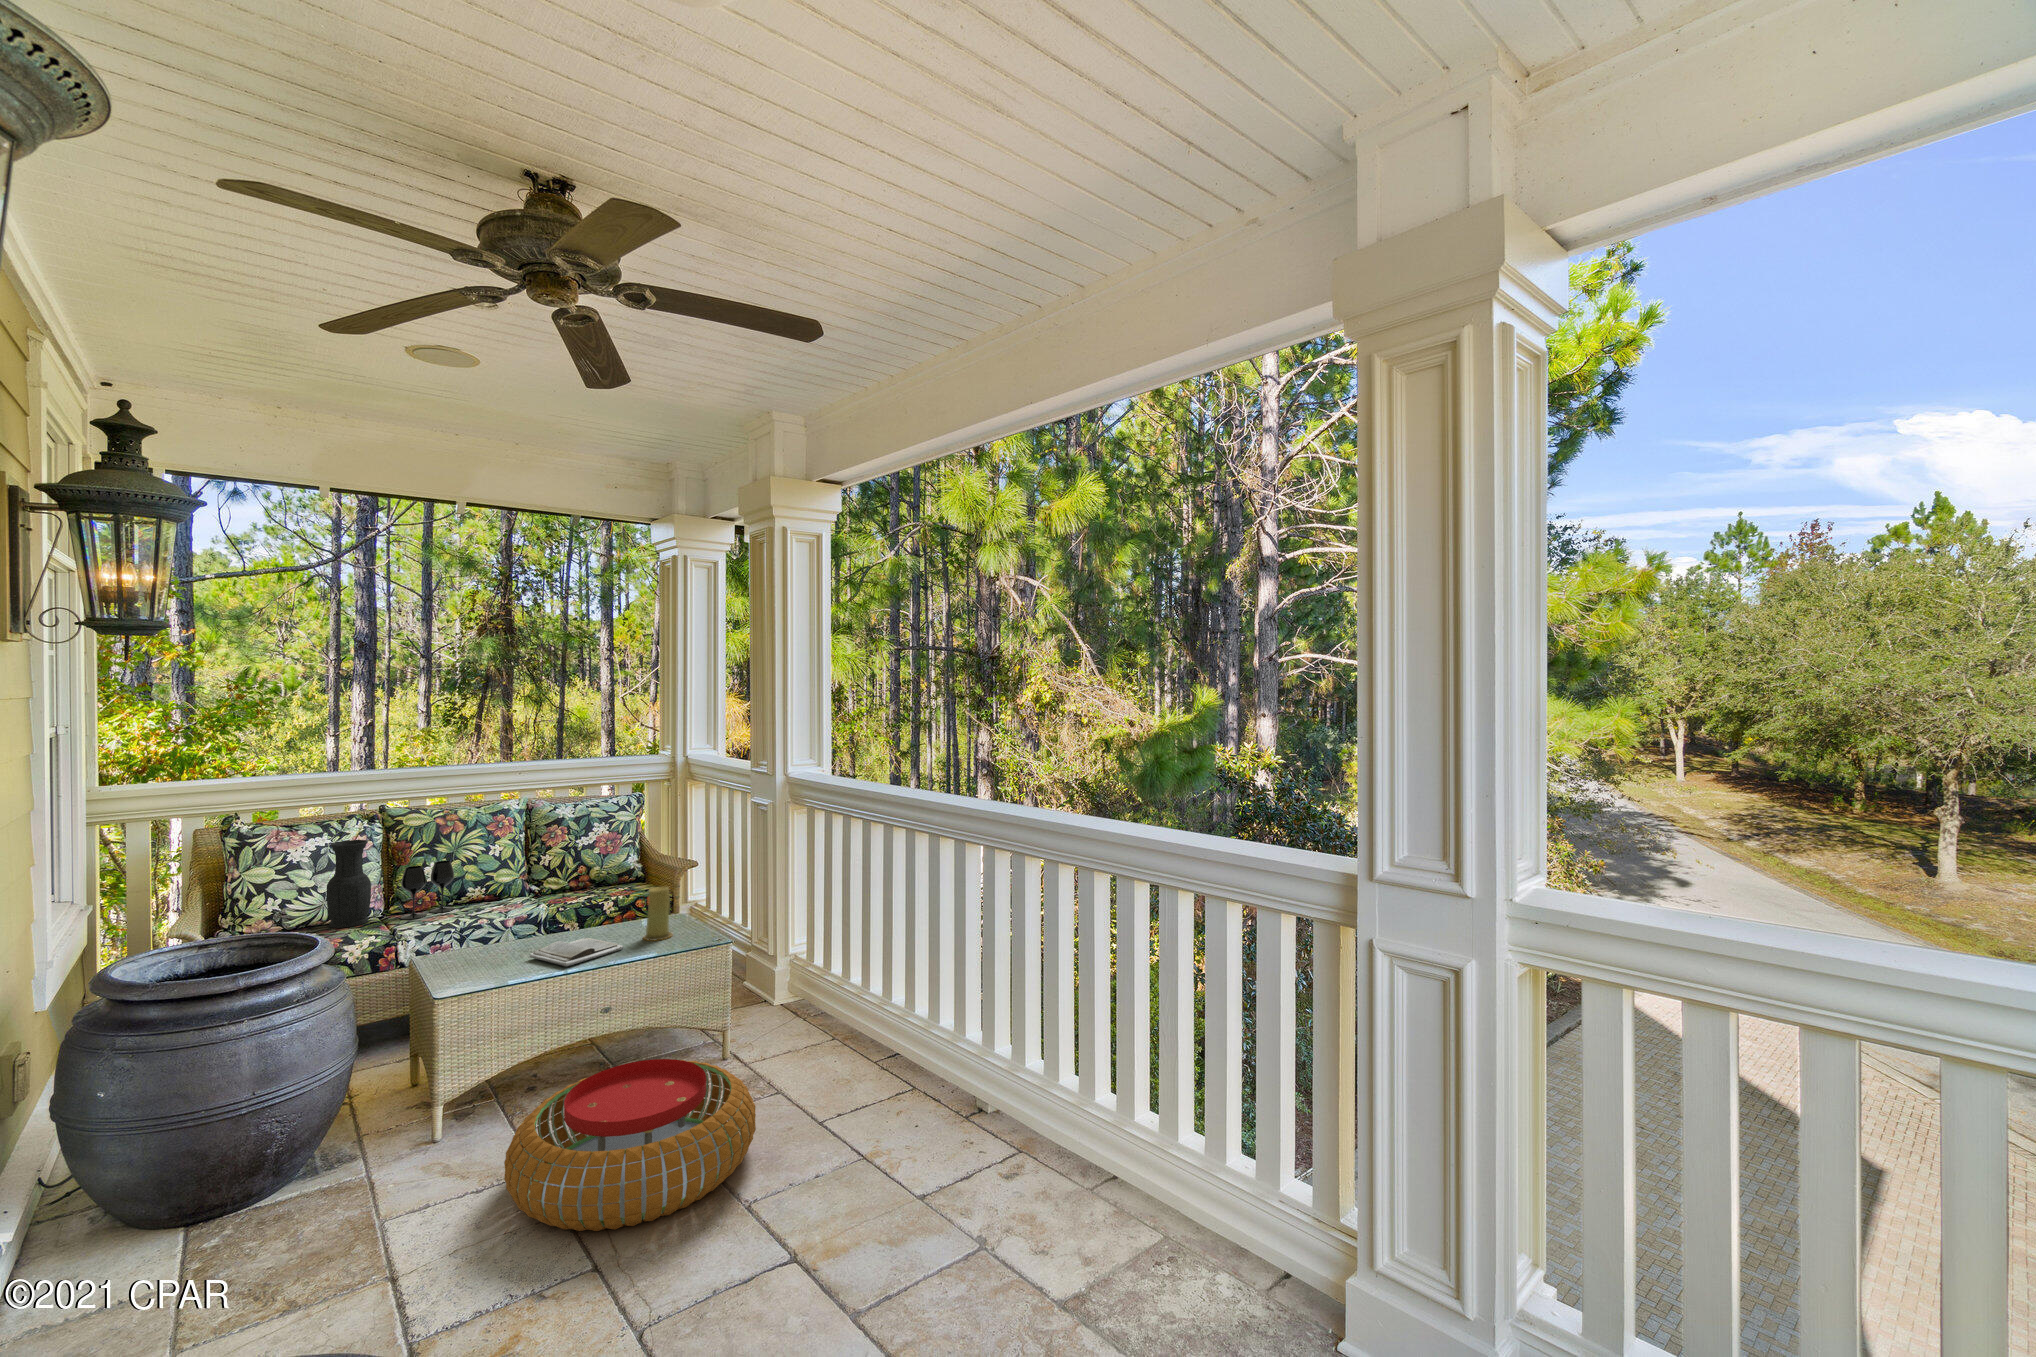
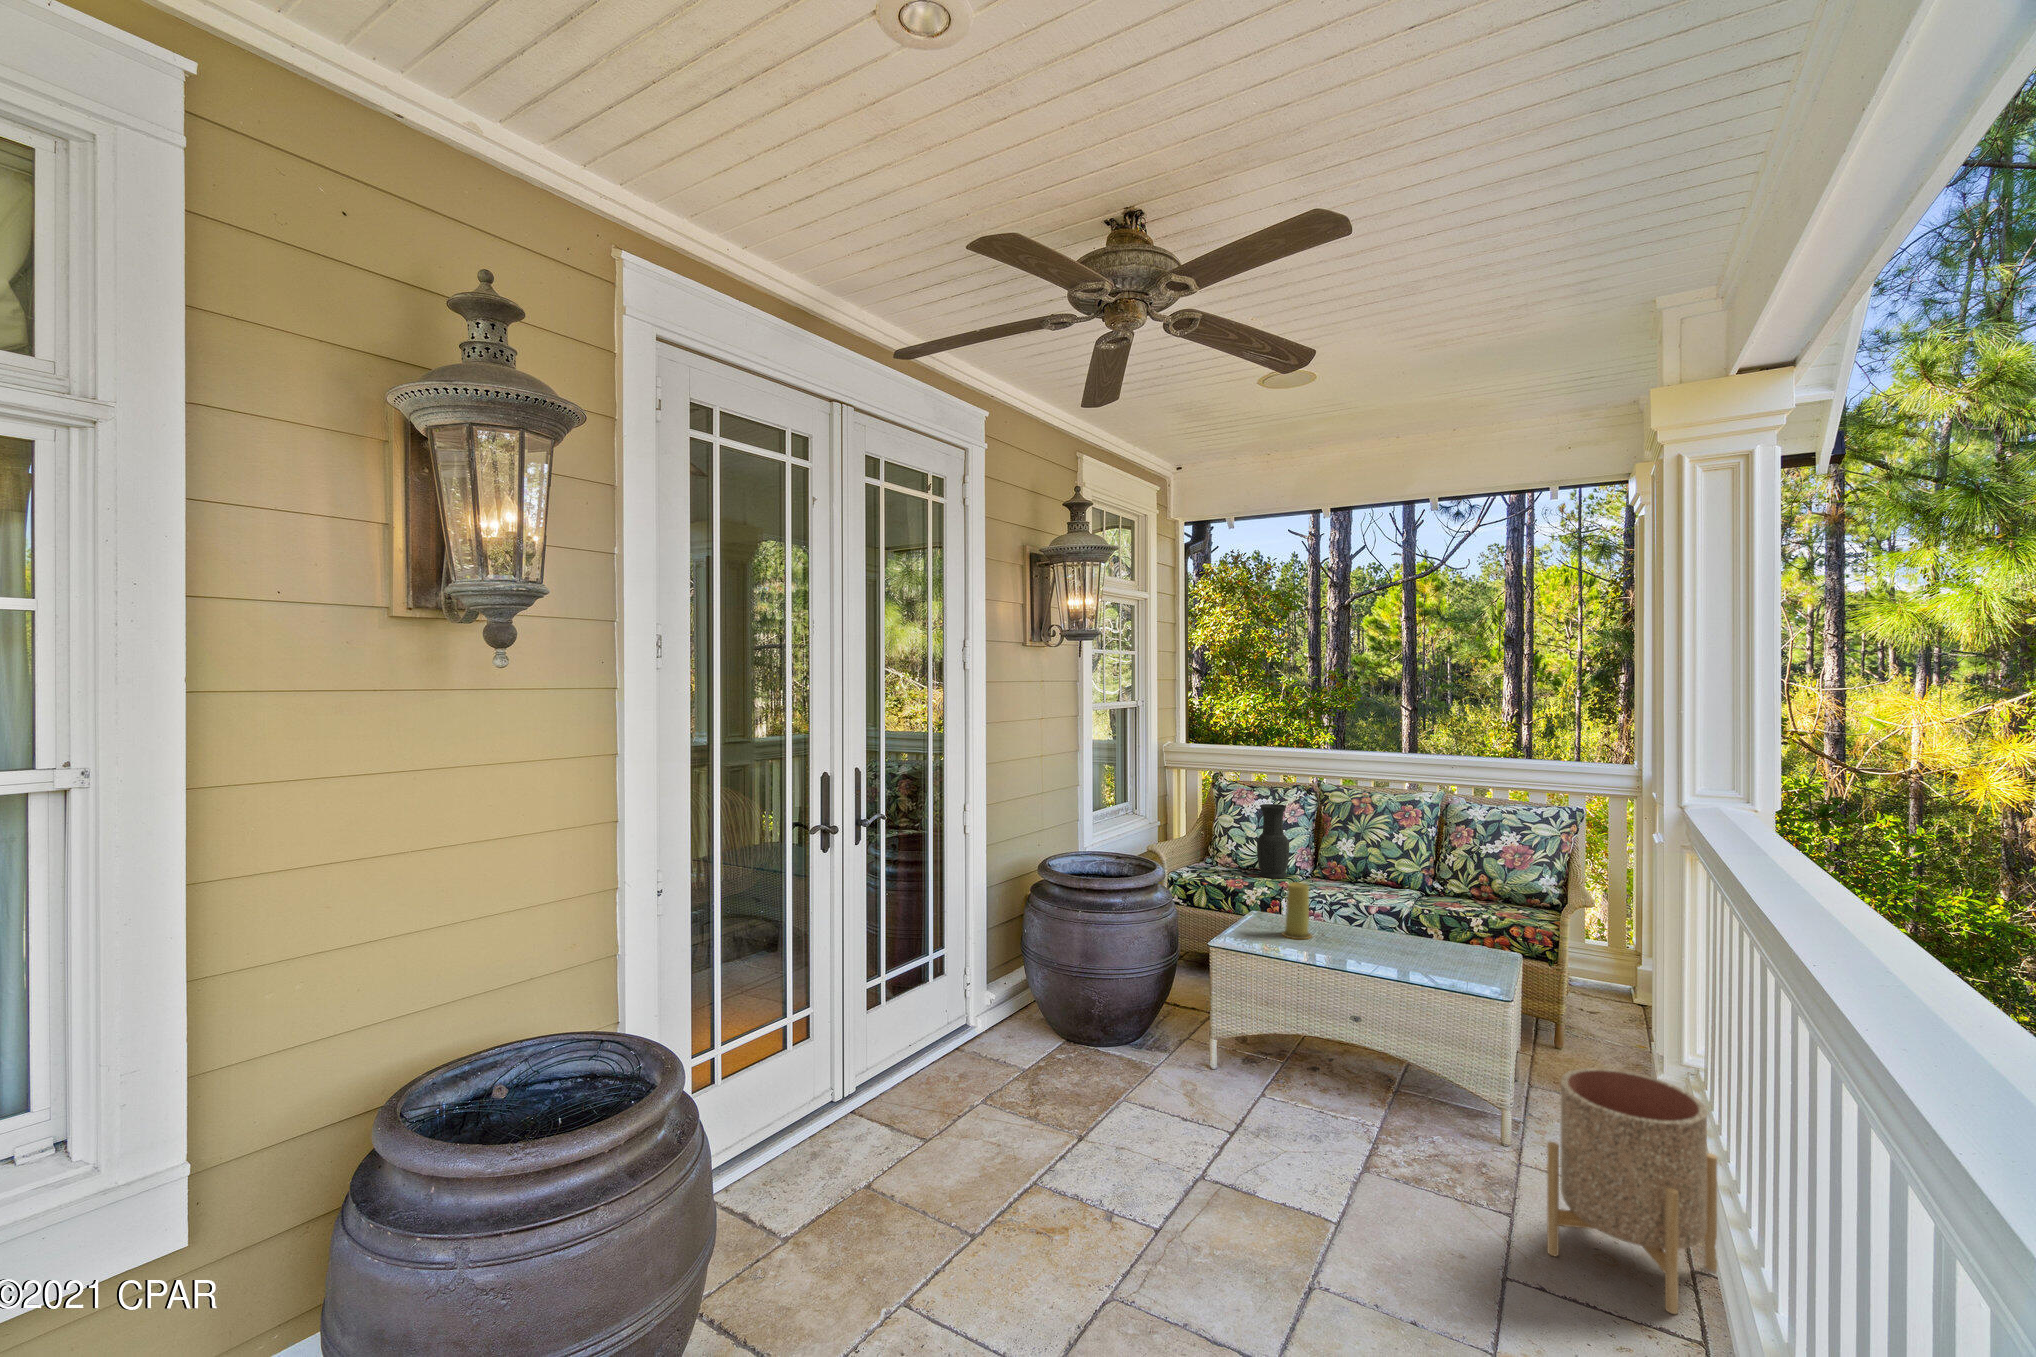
wine glass: present [401,861,455,919] -> none [1306,837,1352,886]
candle: present [643,887,672,941] -> present [1282,882,1311,939]
book: present [530,938,623,967] -> none [1323,934,1405,964]
planter: none [814,953,898,1098] -> present [1547,1068,1717,1314]
pouf: present [504,1059,756,1231] -> none [1165,1067,1420,1246]

